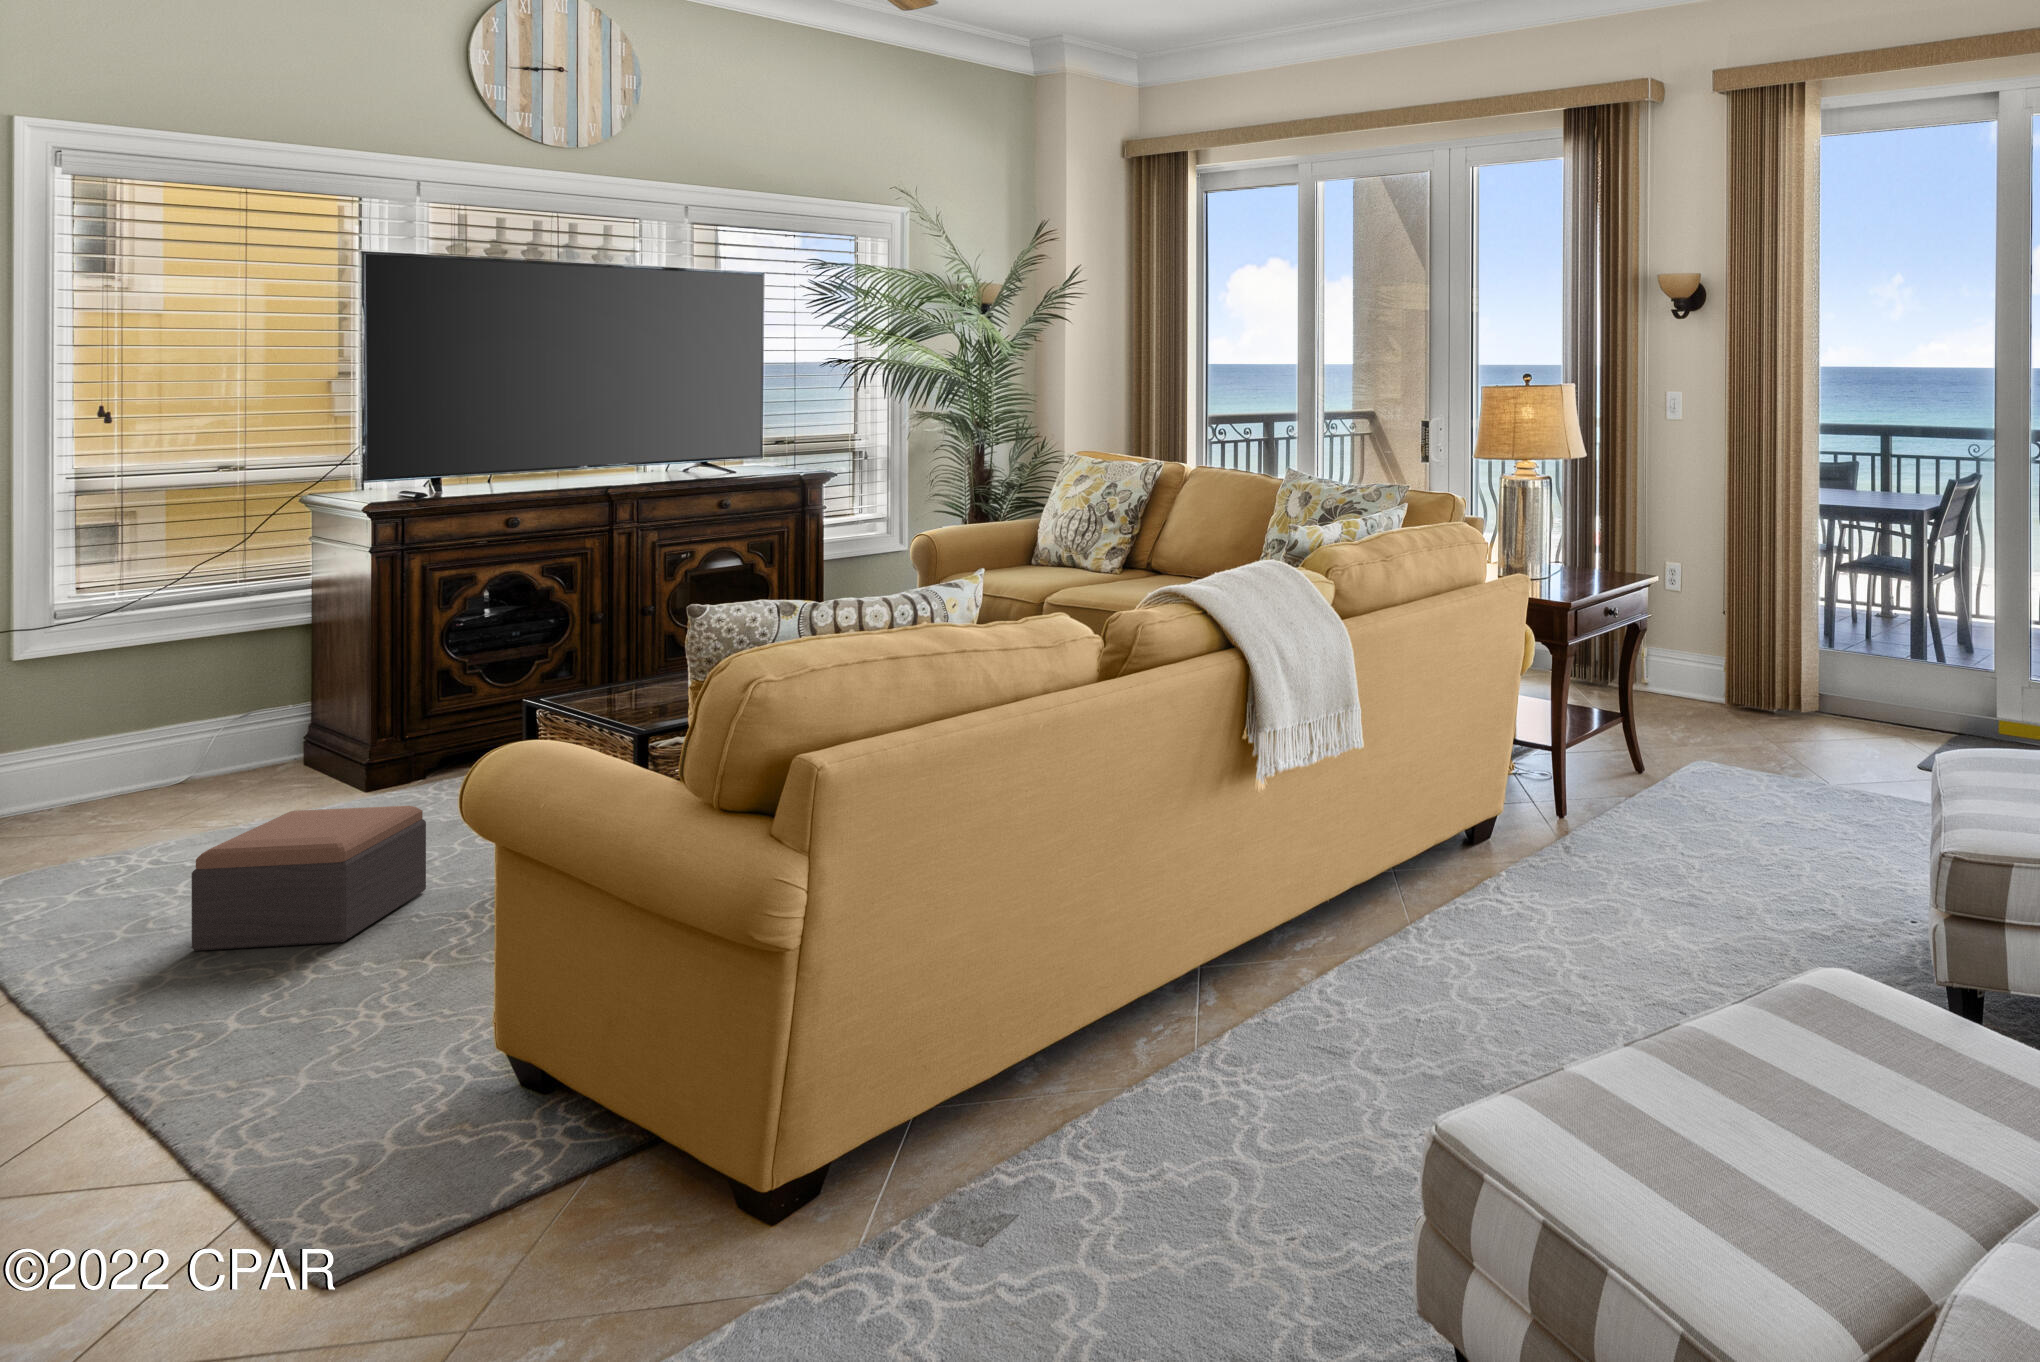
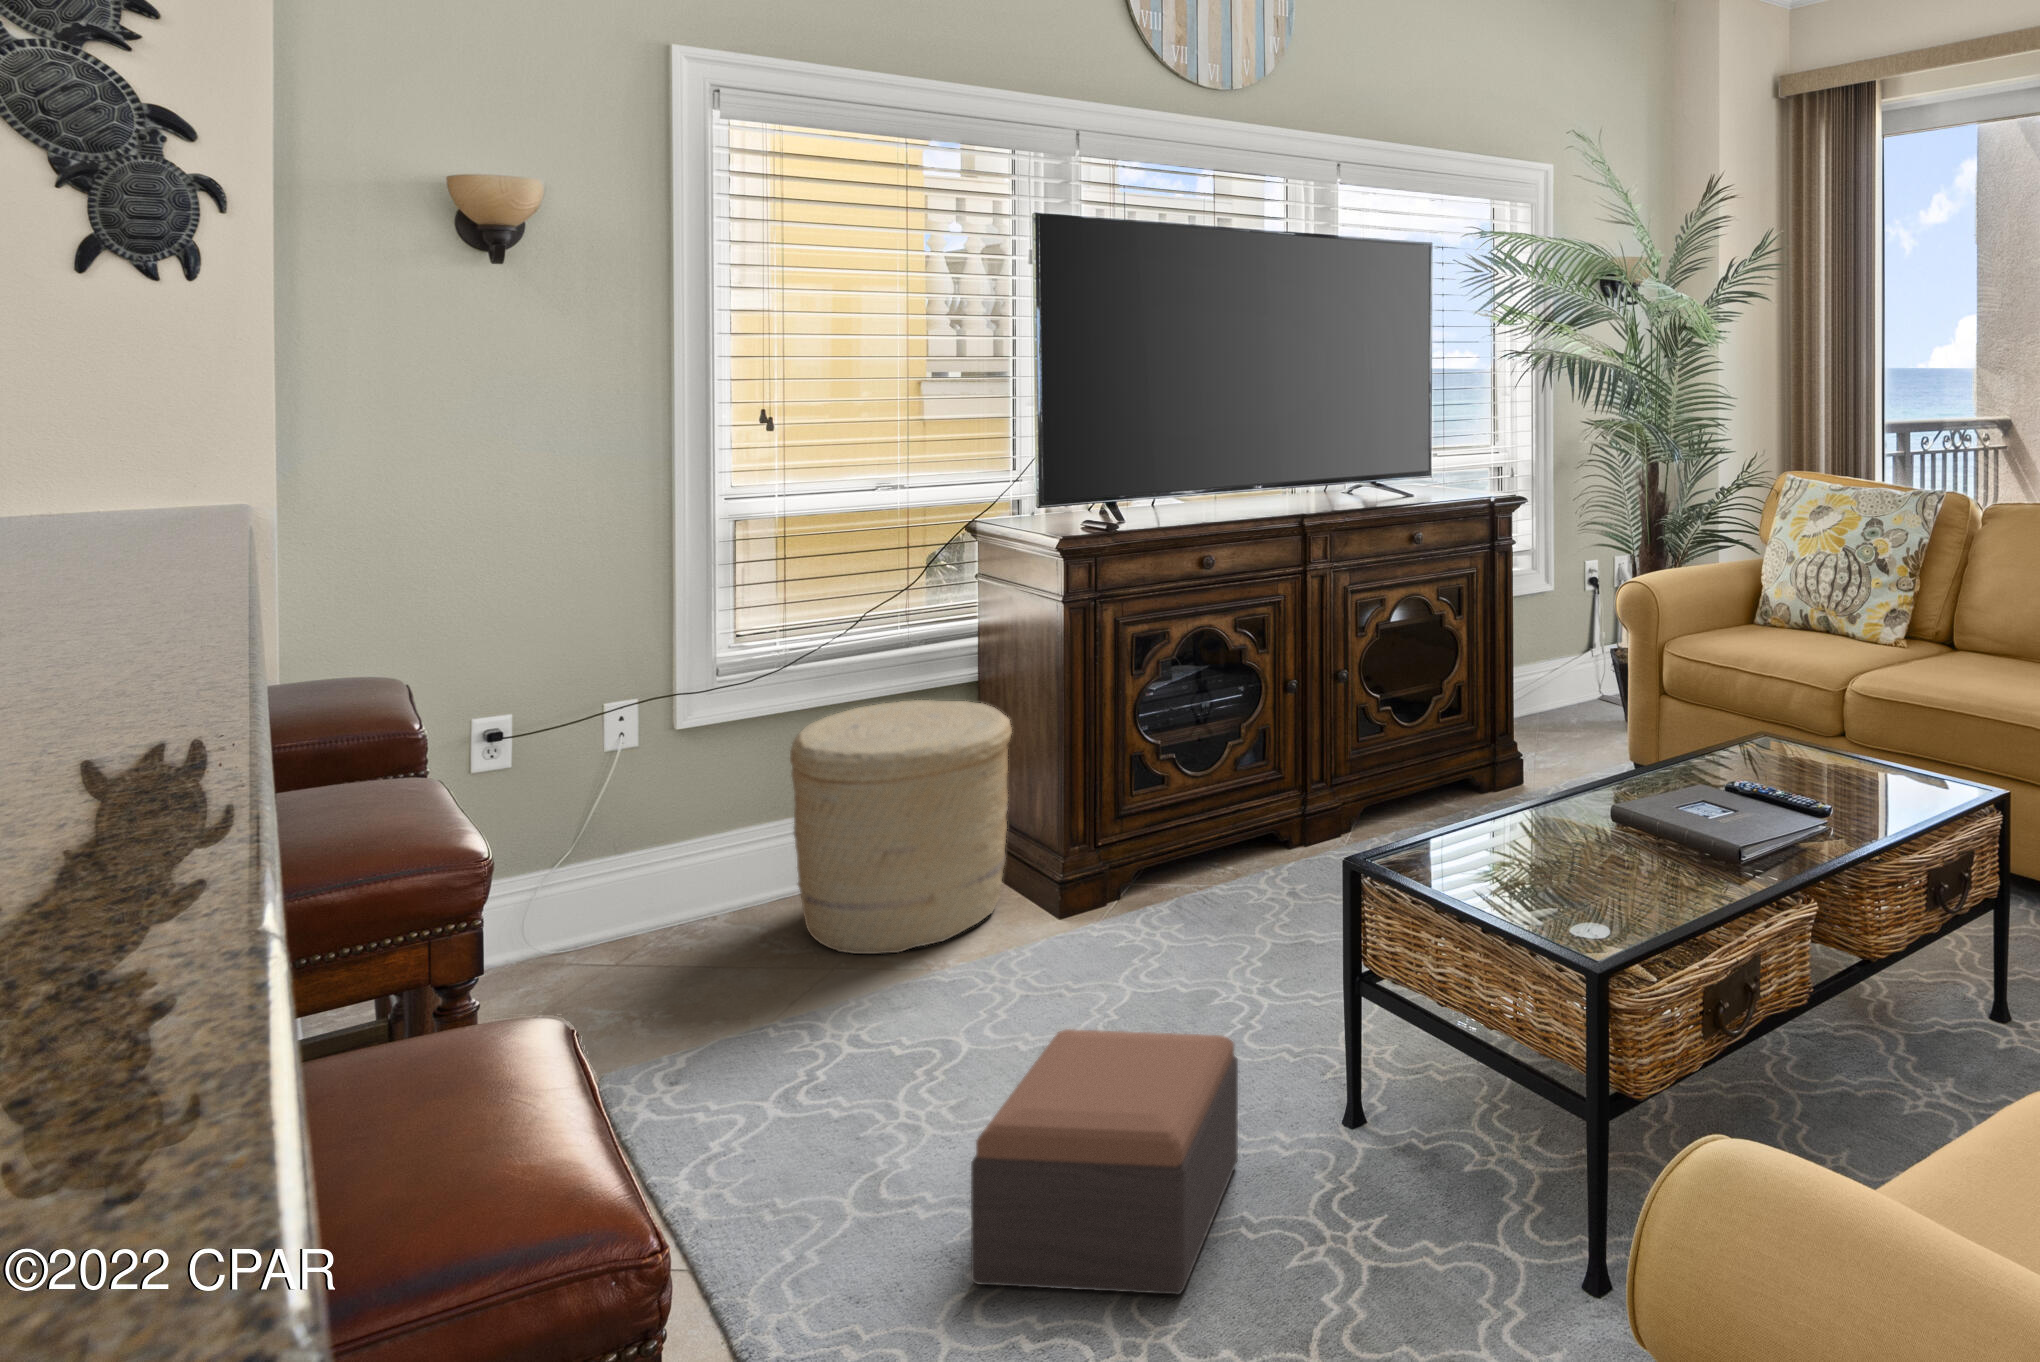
woven basket: none [114,636,329,821] -> present [790,700,1012,954]

